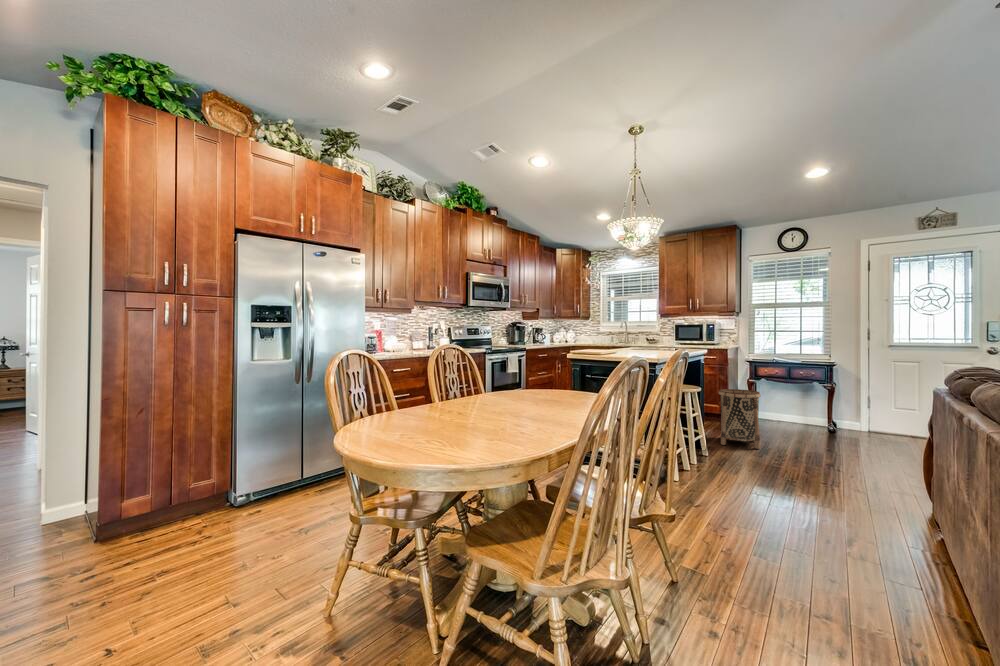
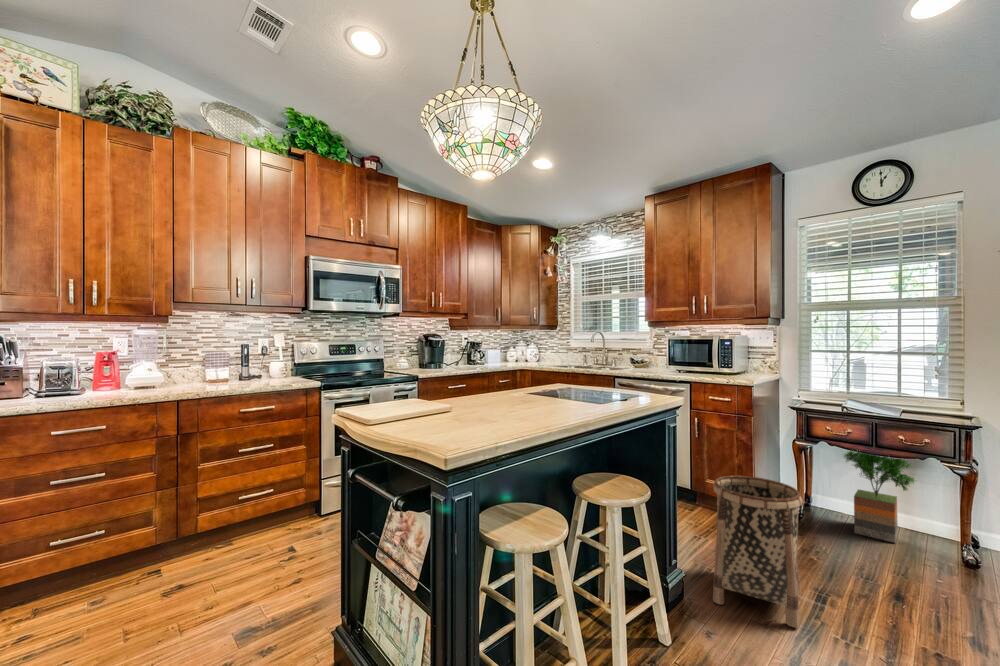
potted tree: none [773,381,809,427] -> present [844,450,915,543]

